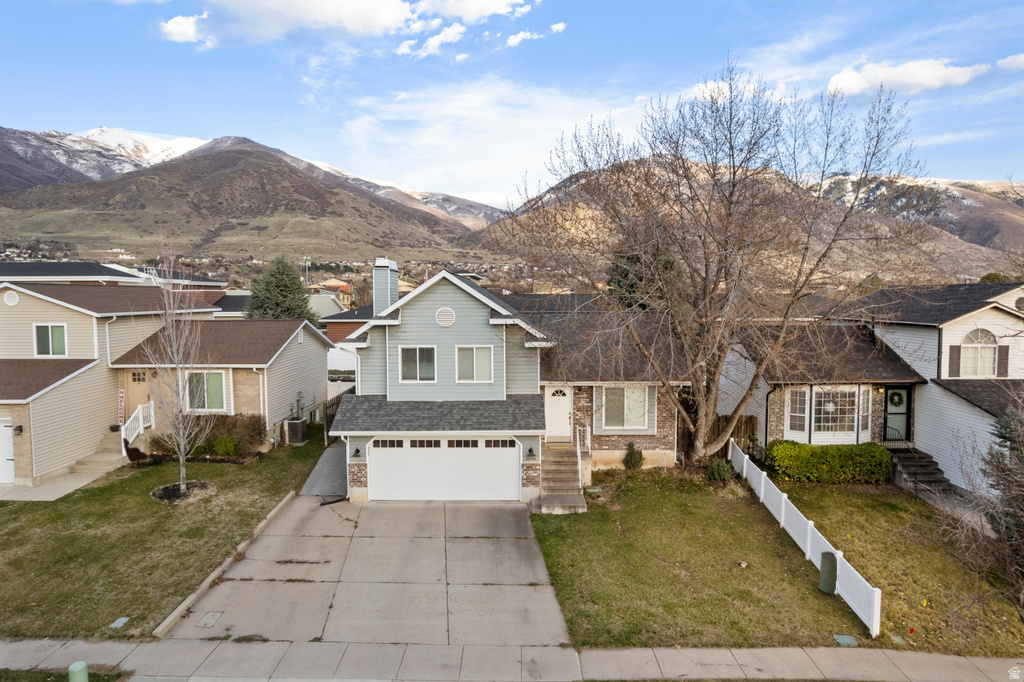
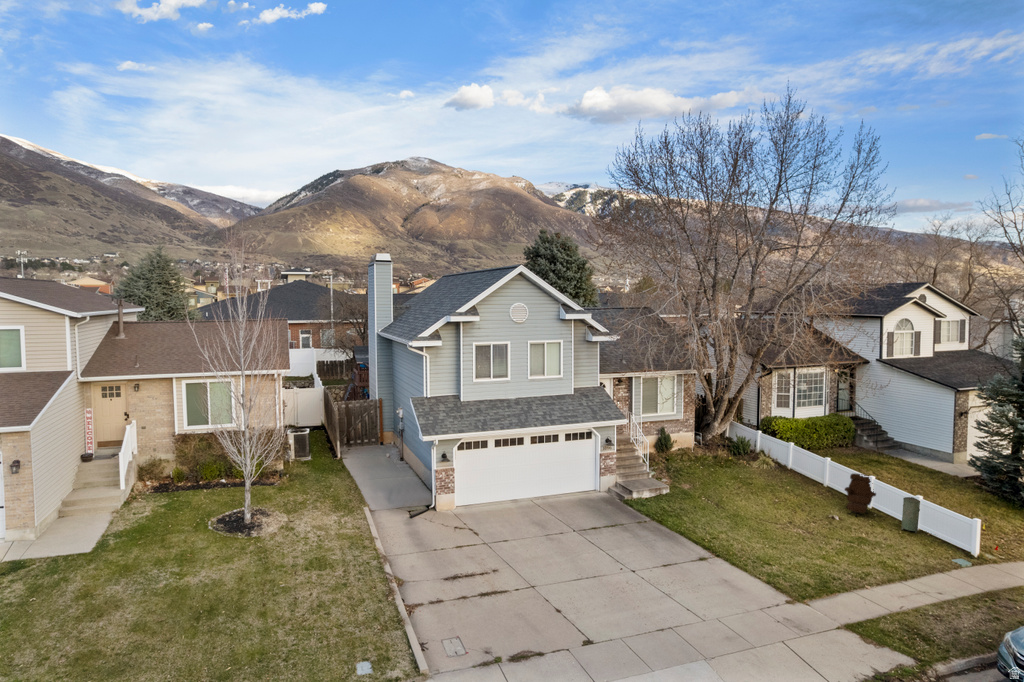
lounge chair: present [123,438,163,468] -> present [845,474,876,516]

